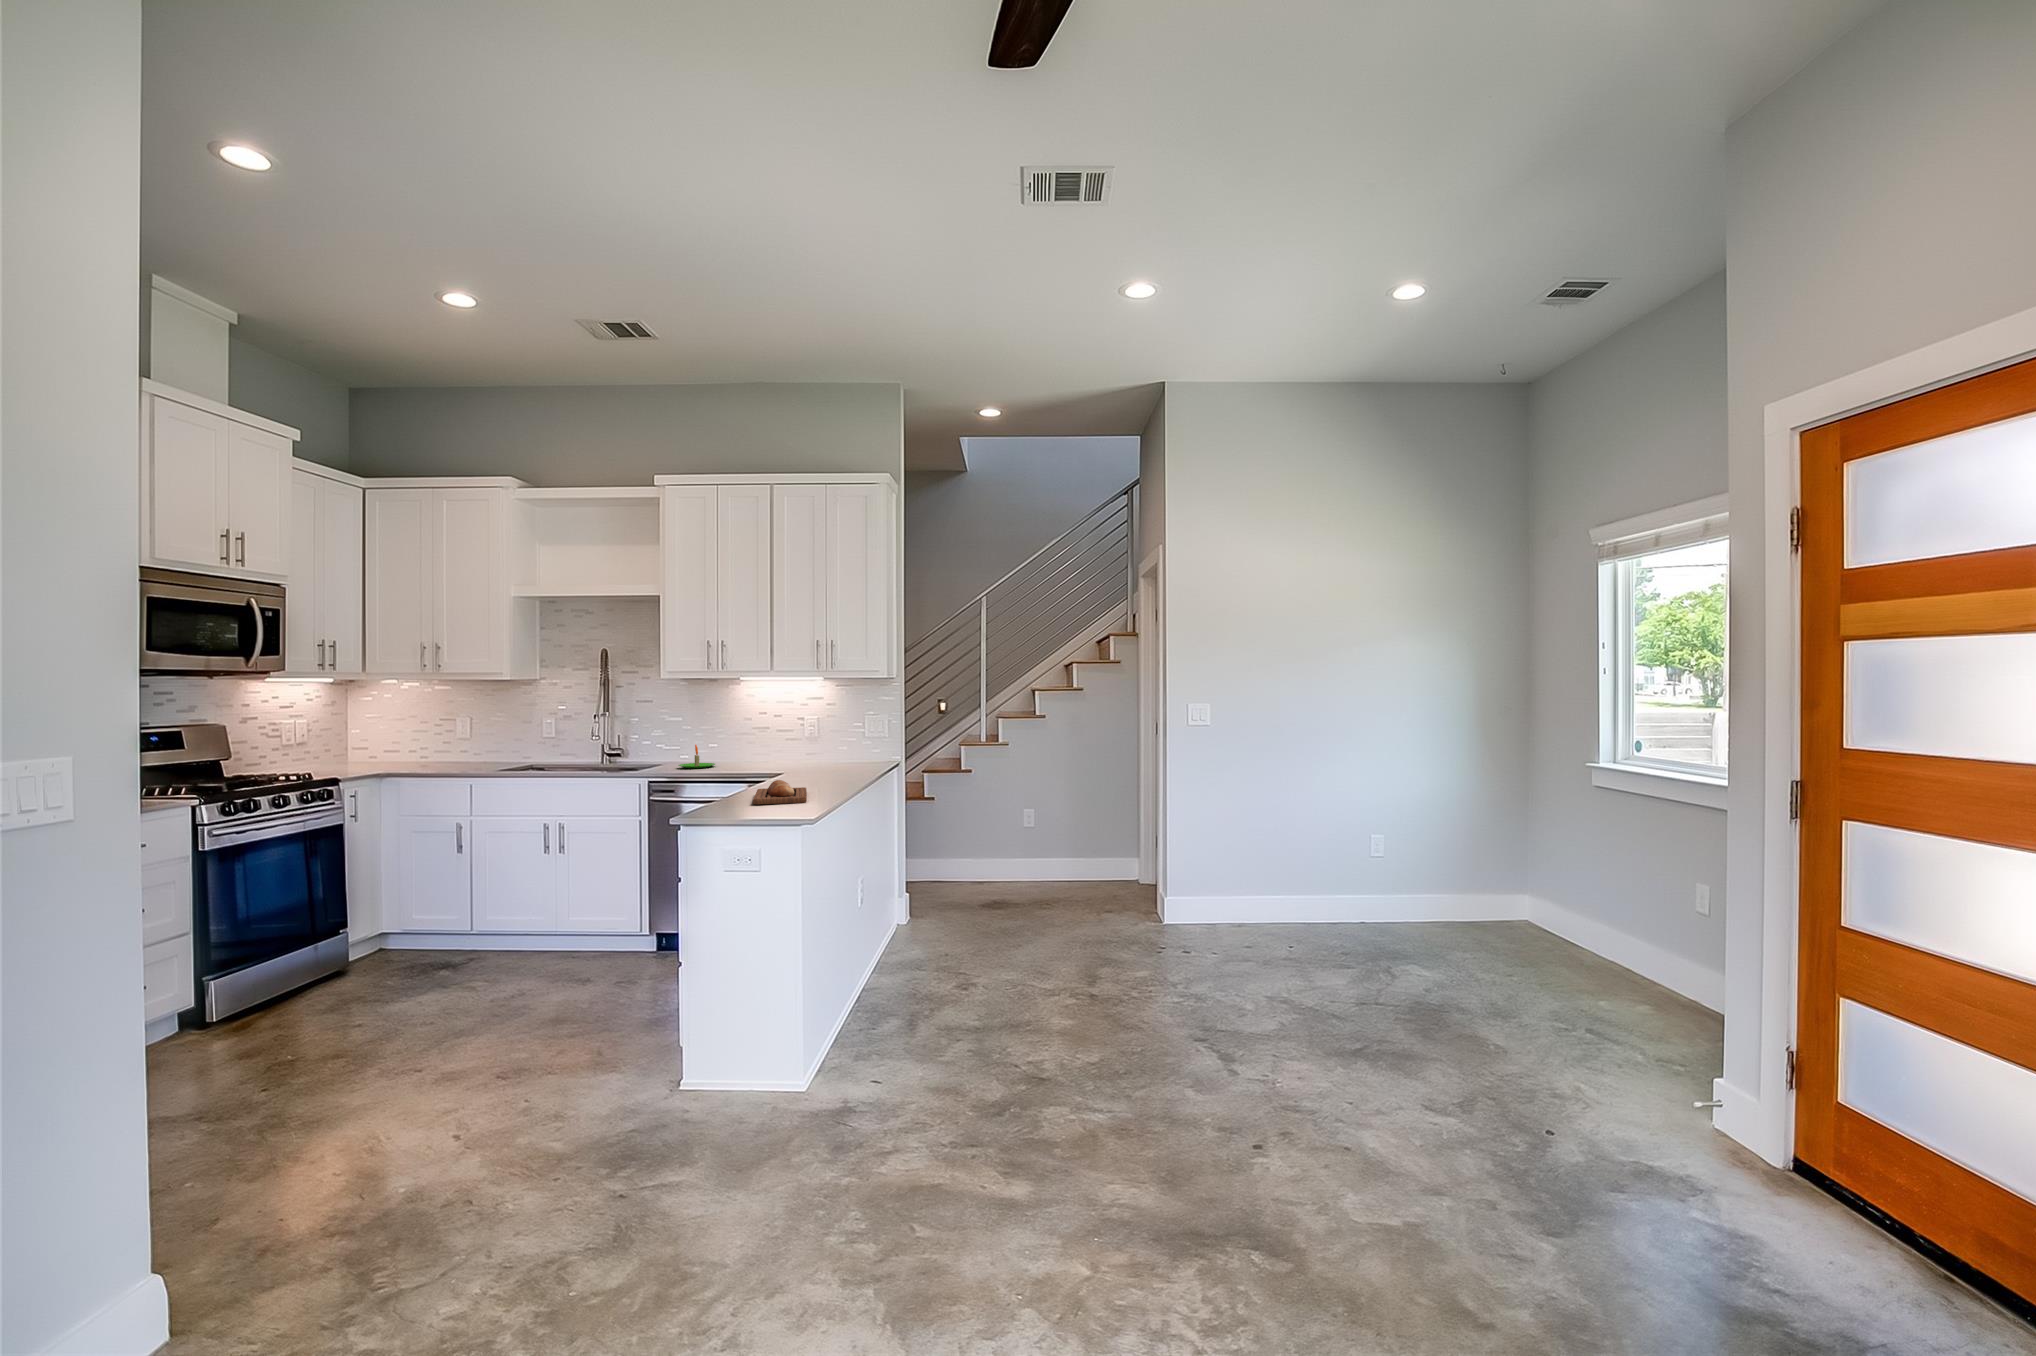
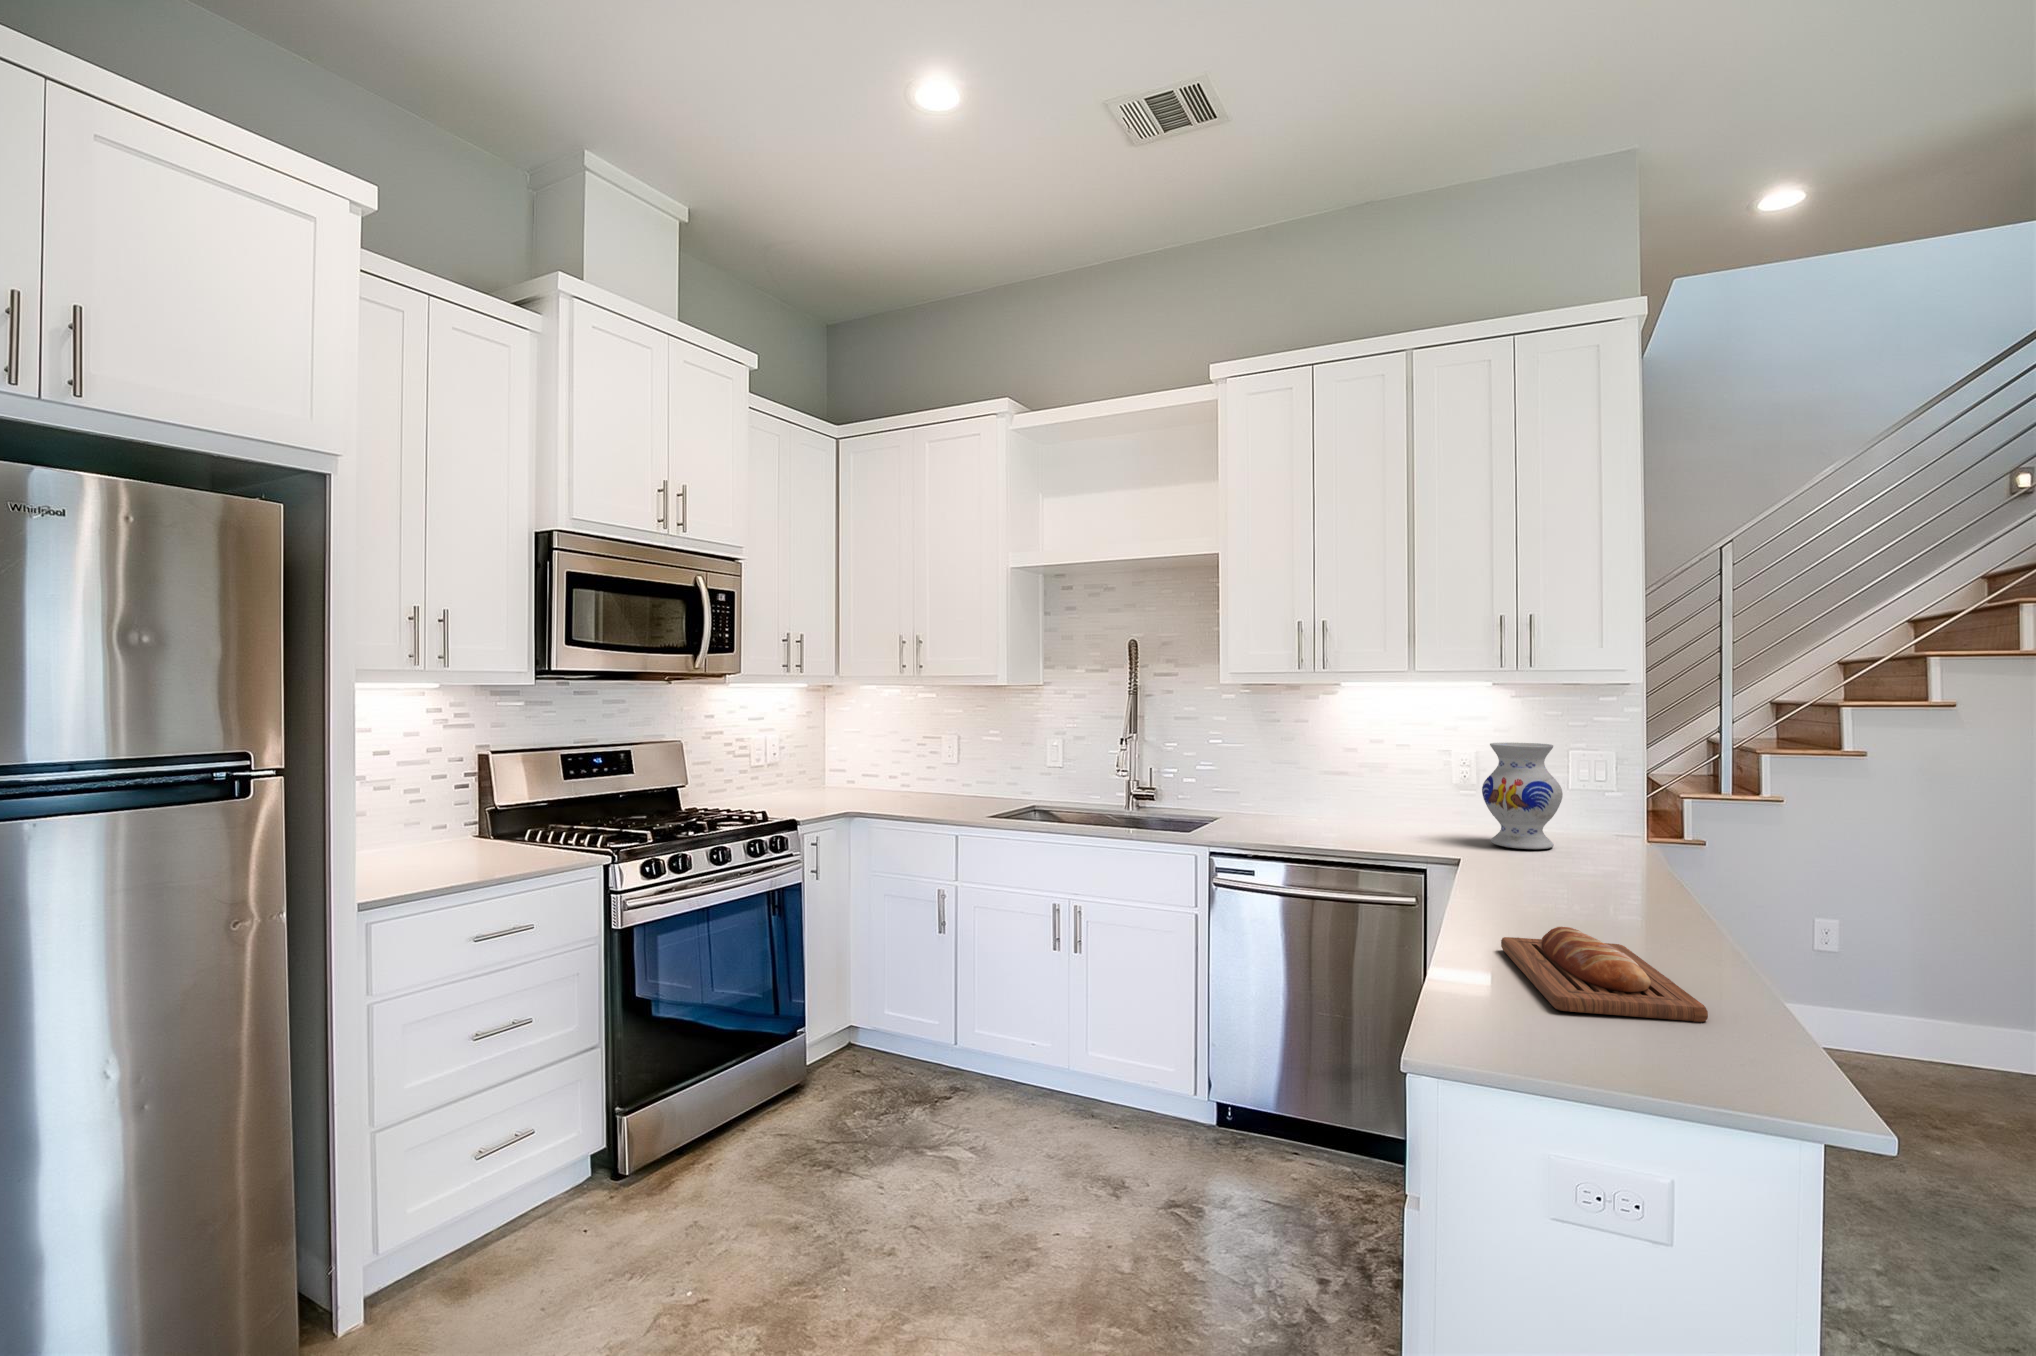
vase: none [808,711,846,766] -> present [1482,743,1563,849]
candle: present [678,745,715,768] -> none [1242,790,1302,831]

